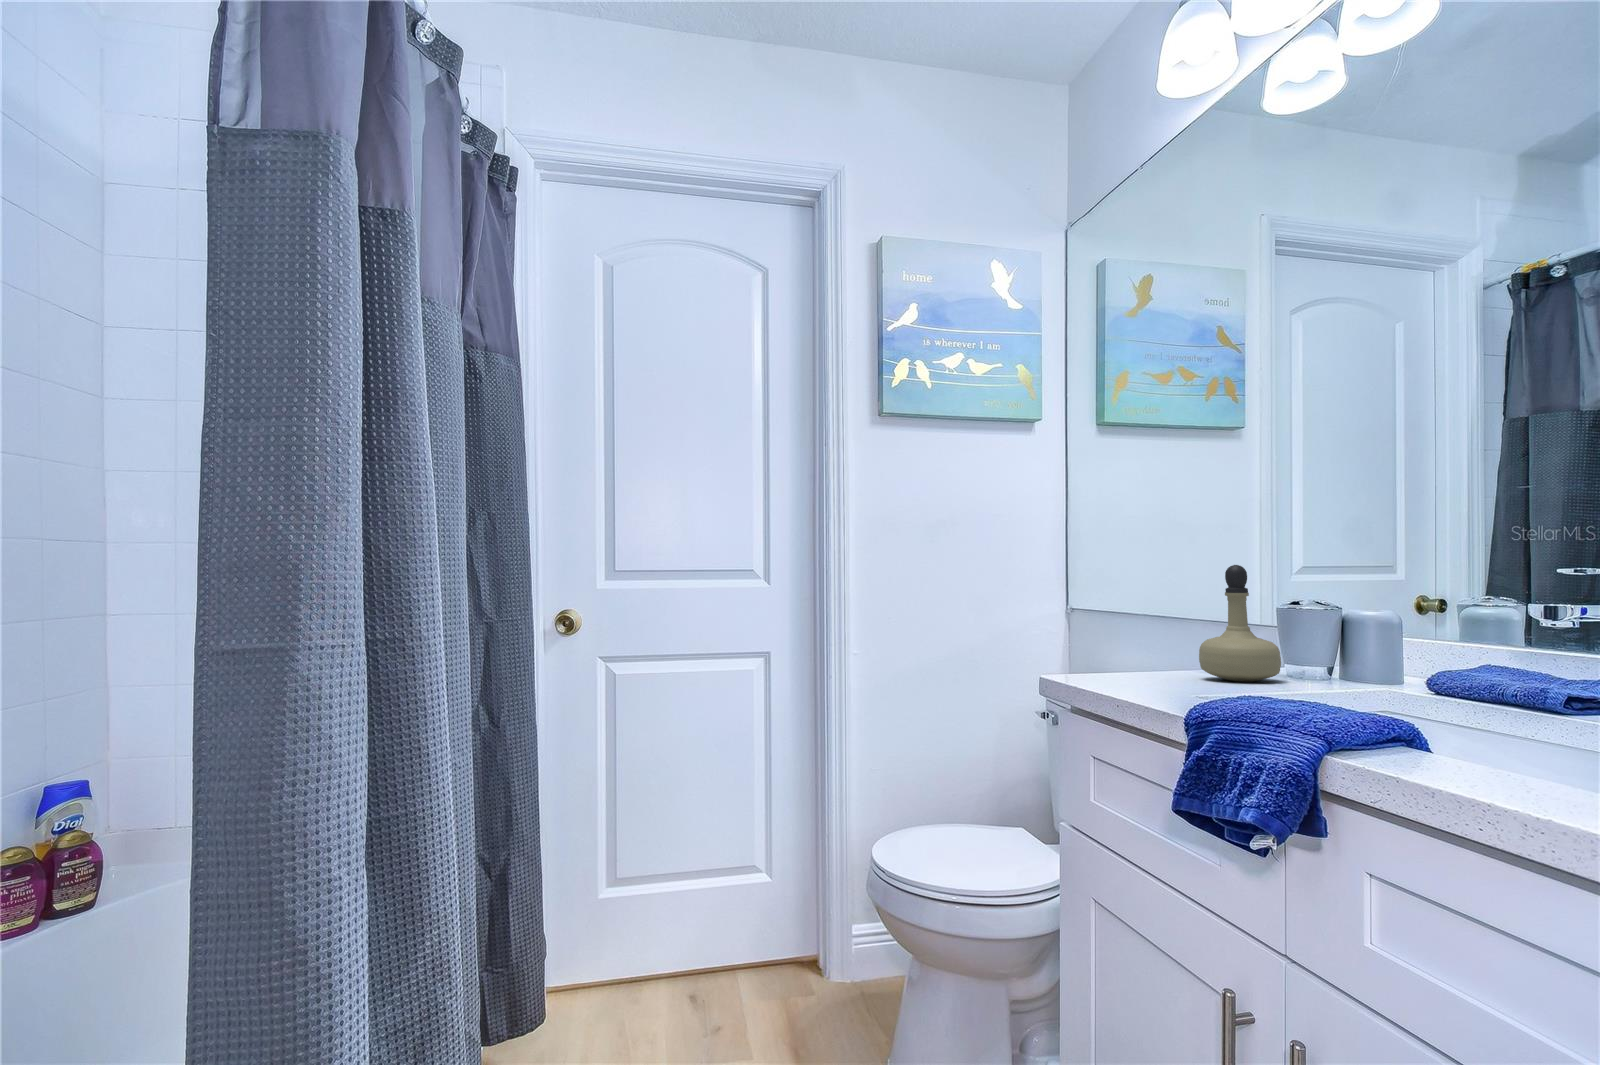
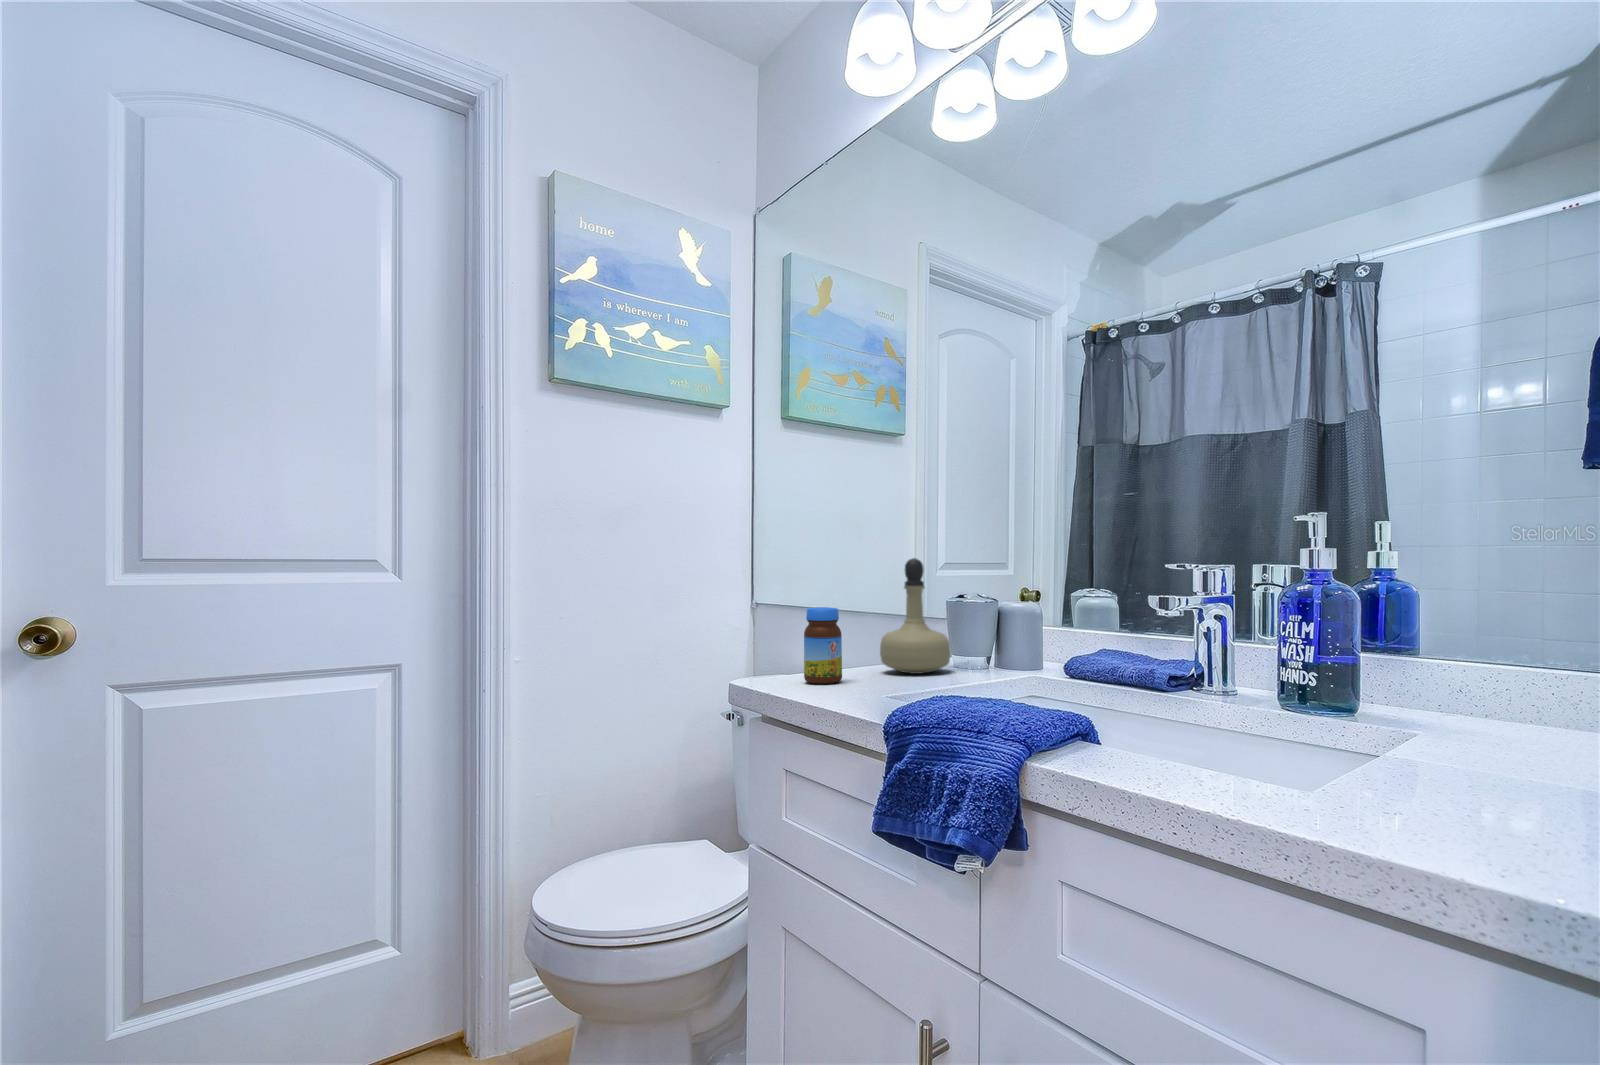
jar: none [1115,612,1155,684] -> present [804,607,842,684]

